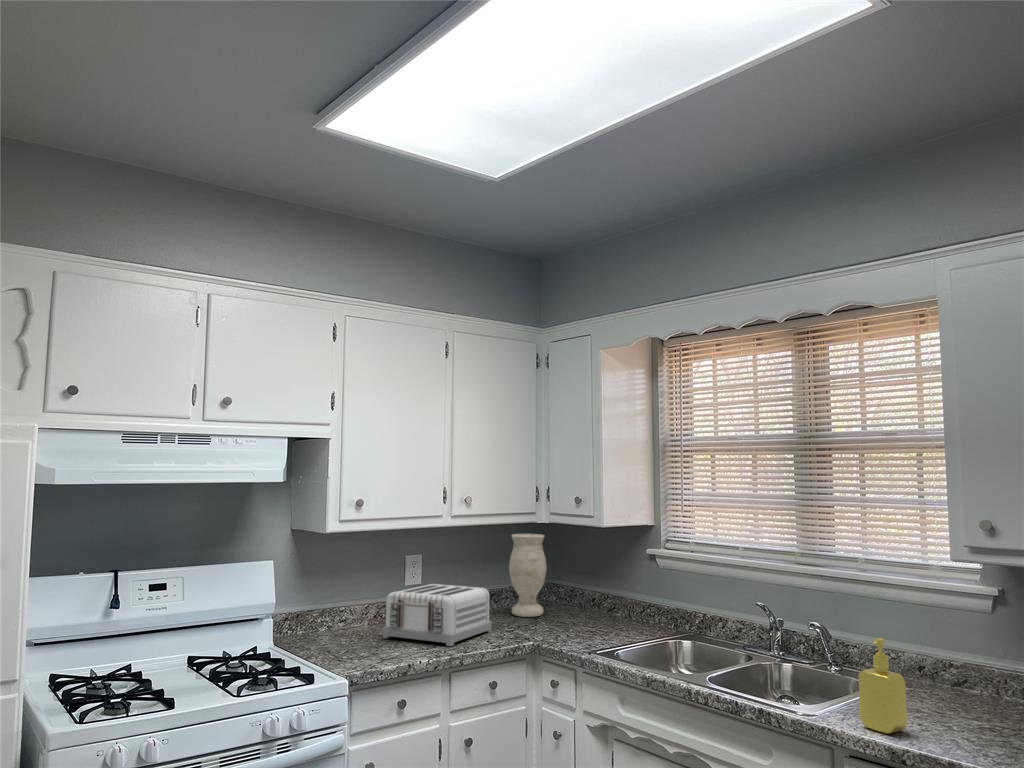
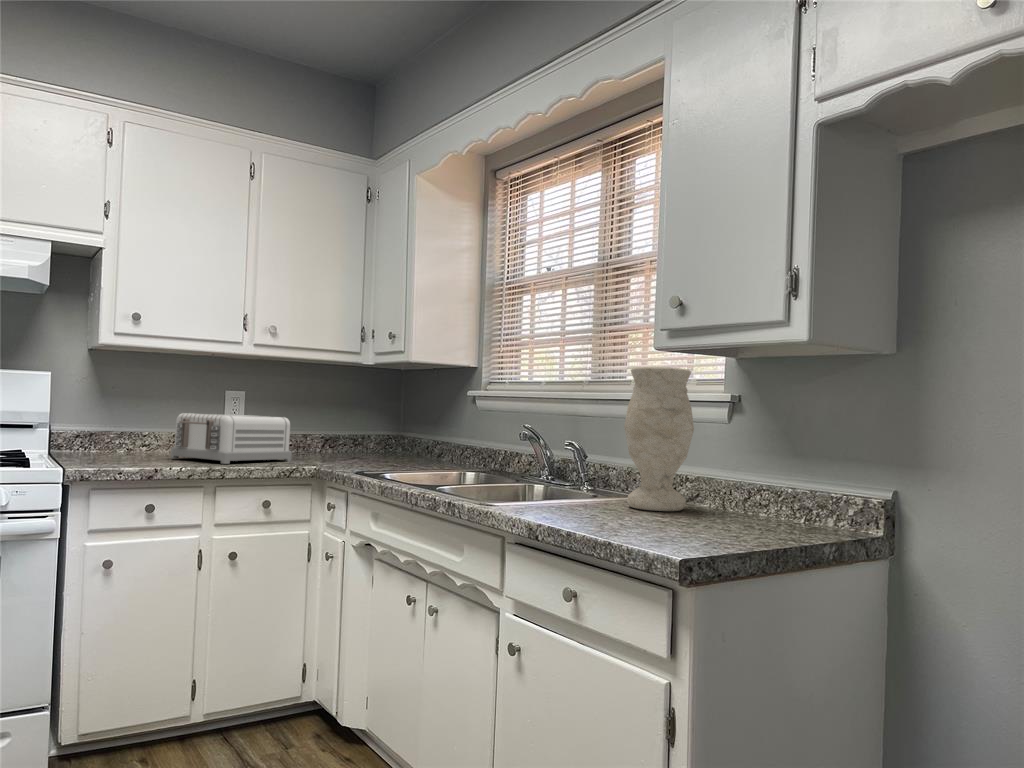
vase: present [509,534,547,617] -> present [624,367,694,511]
soap dispenser: present [859,638,907,734] -> none [524,417,566,516]

